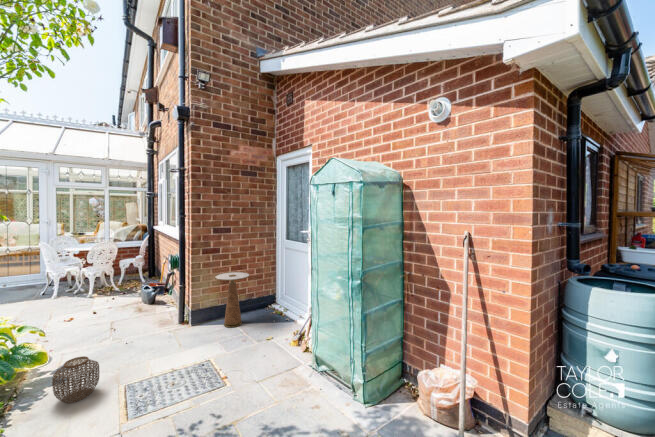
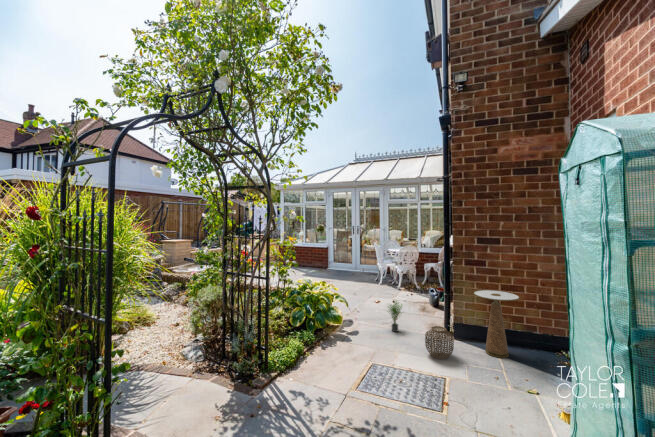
potted plant: none [109,304,138,343] -> present [388,303,402,332]
woven basket: present [52,356,100,403] -> present [425,326,454,359]

